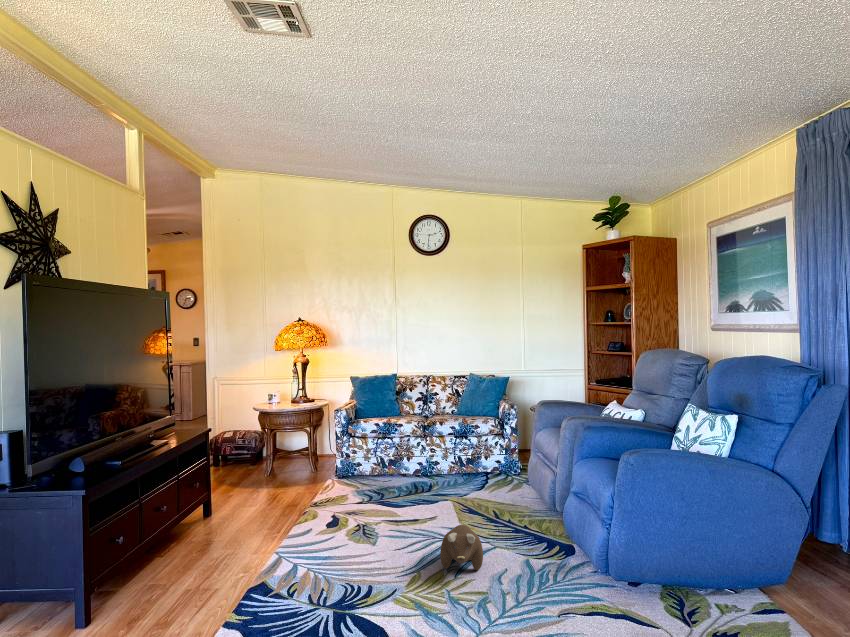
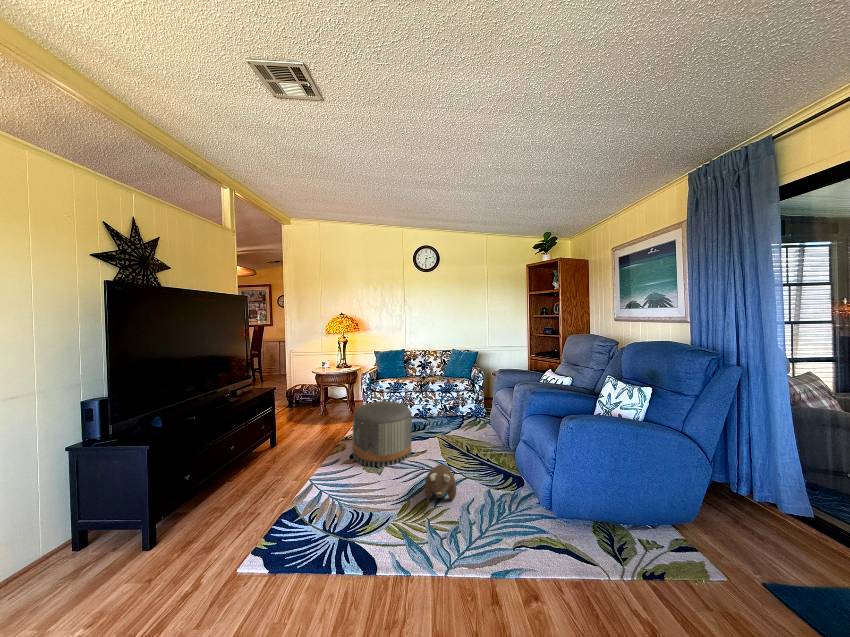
pouf: none [330,447,415,537] -> present [353,401,412,467]

